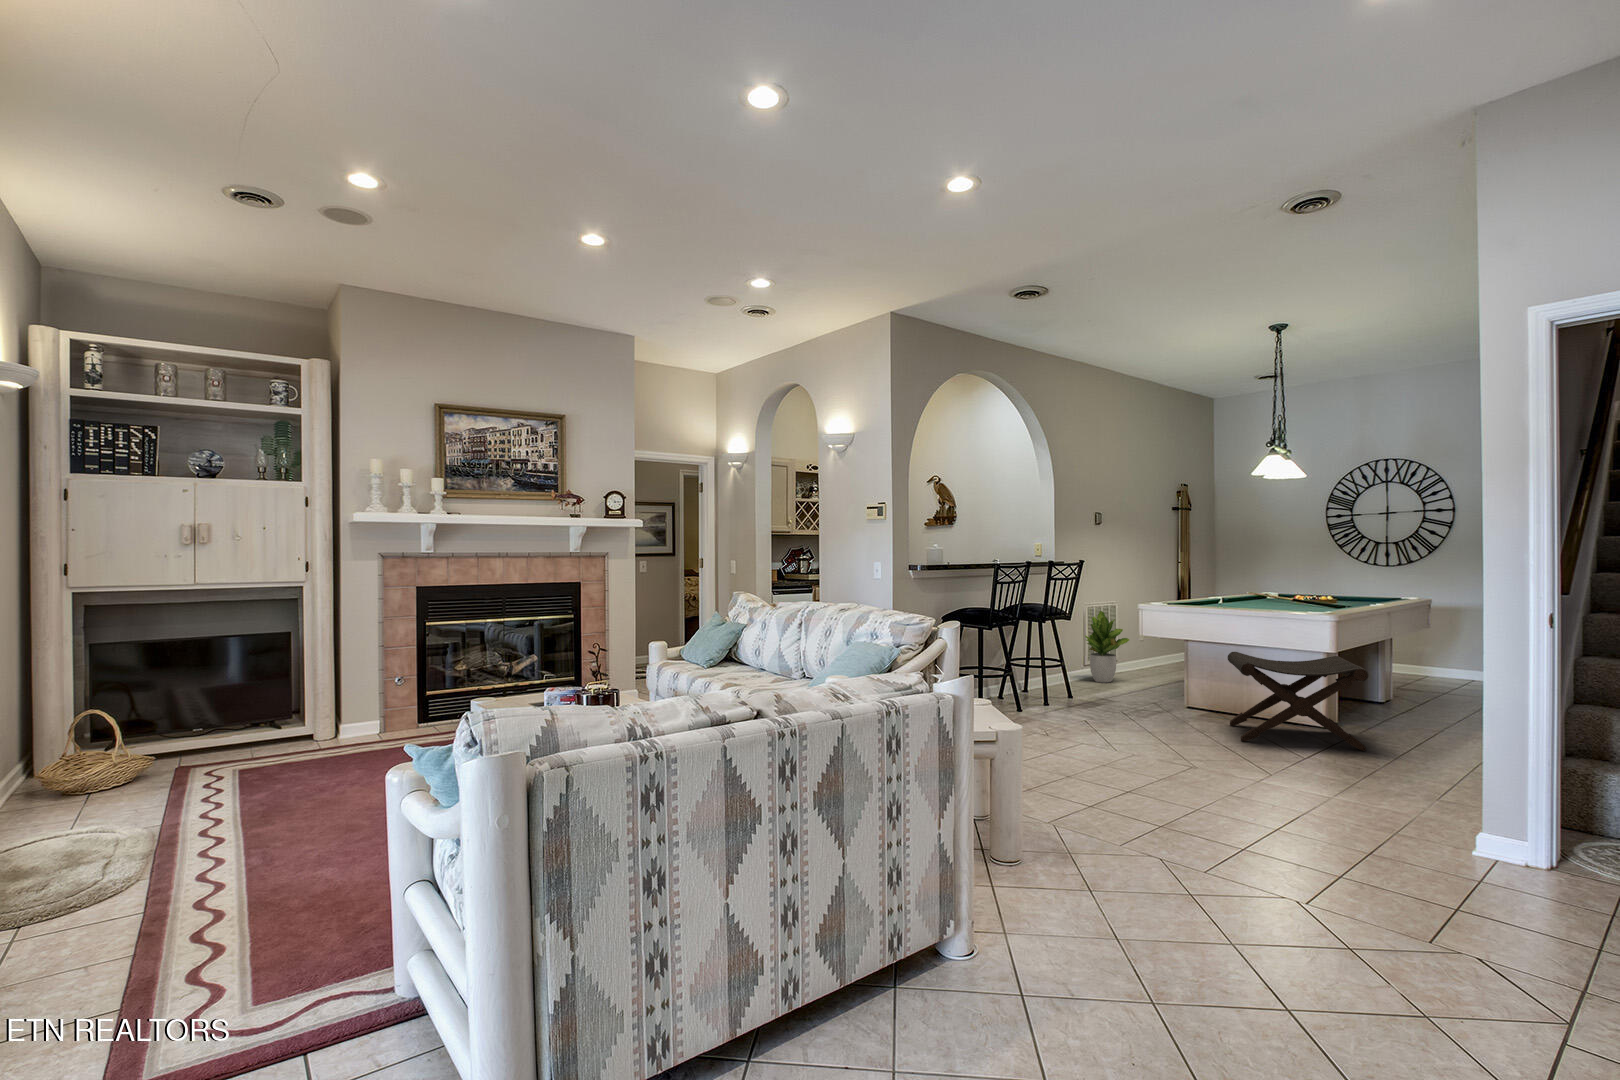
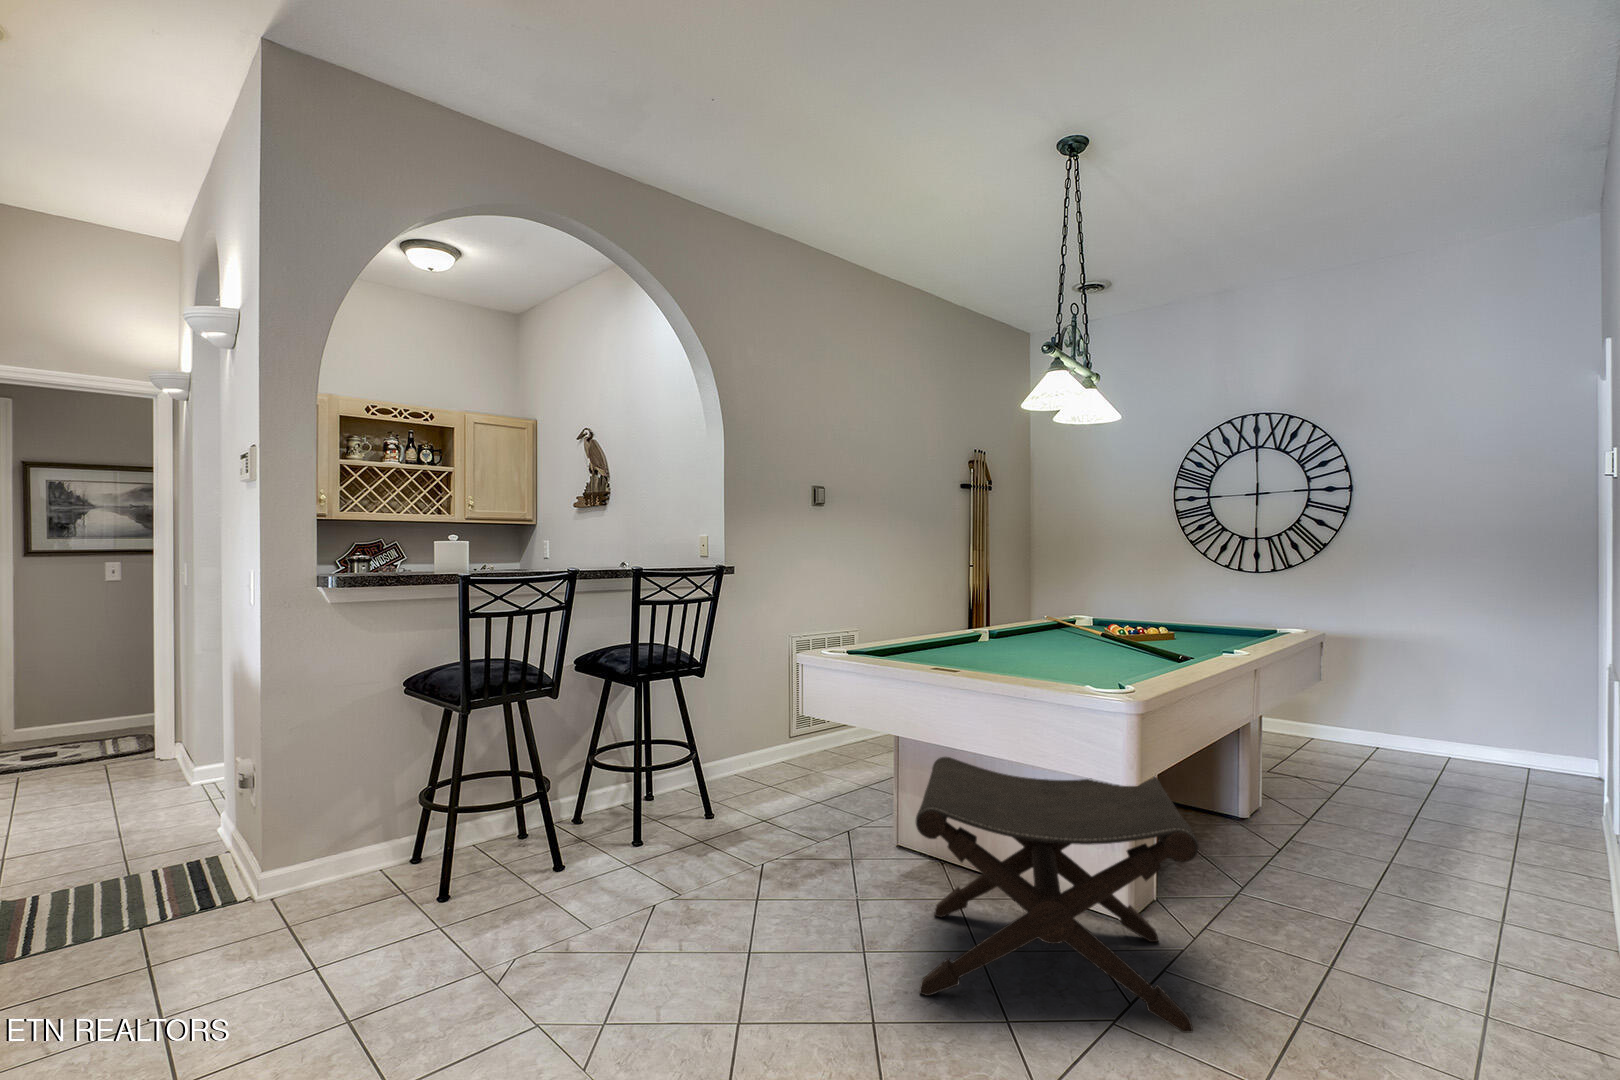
potted plant: present [1085,611,1129,683] -> none [774,647,850,770]

